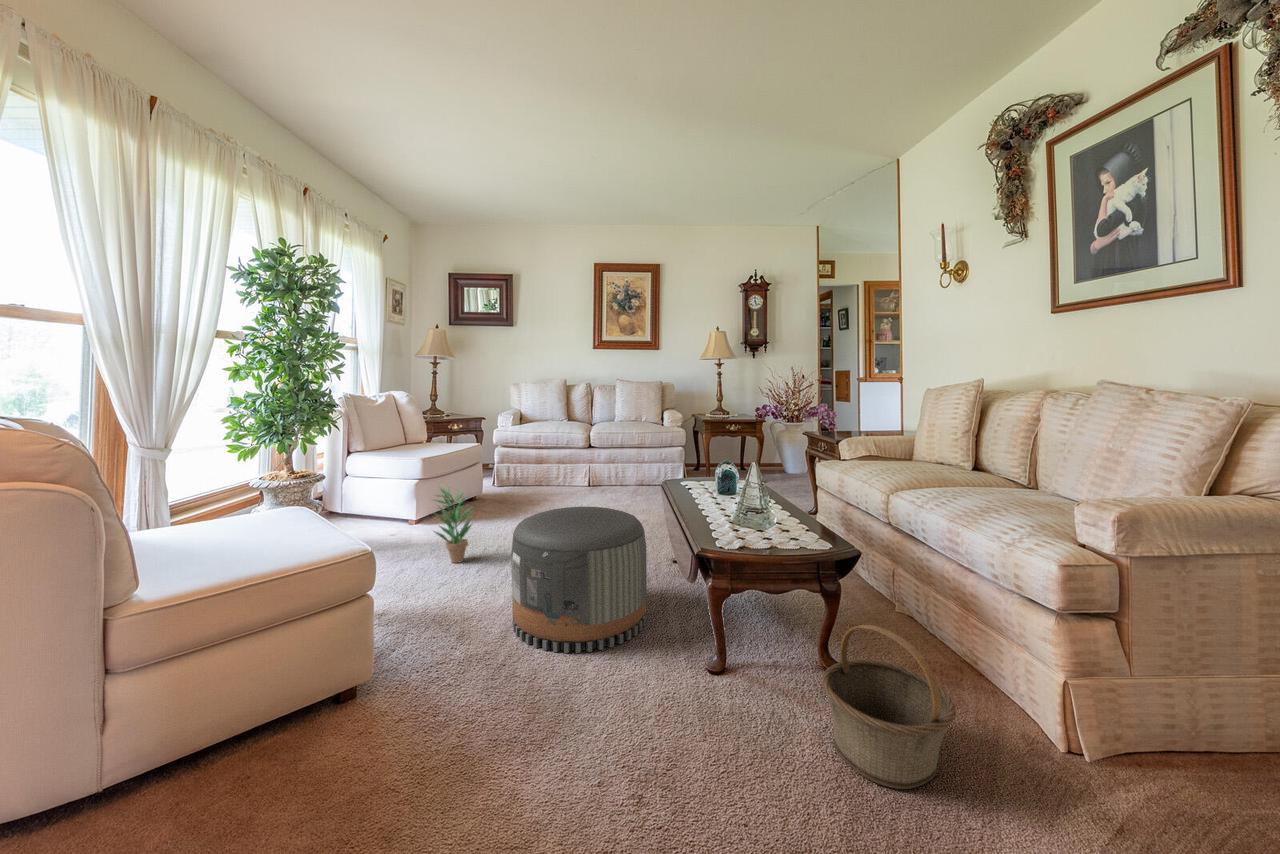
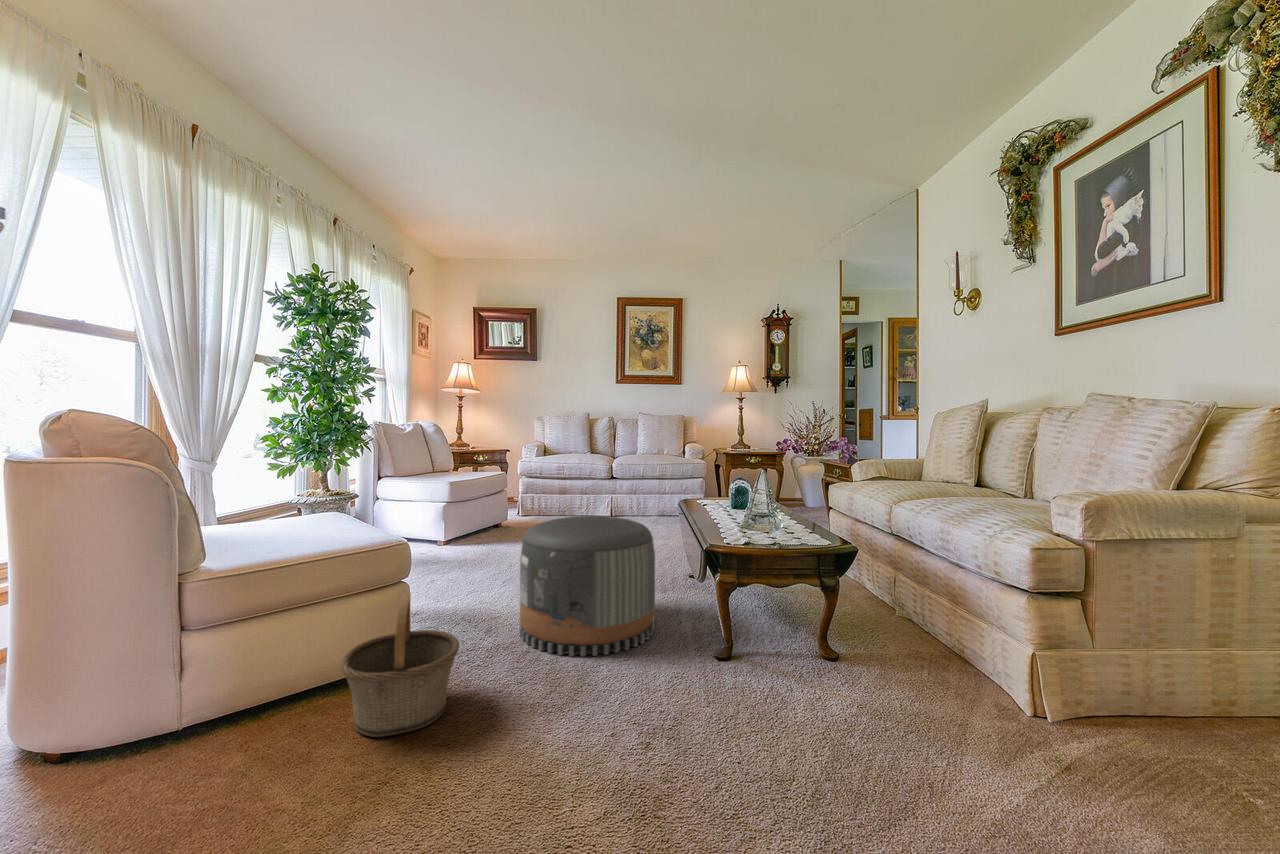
potted plant: present [435,488,472,563] -> none [446,500,489,579]
basket: present [822,625,956,789] -> present [340,592,460,737]

